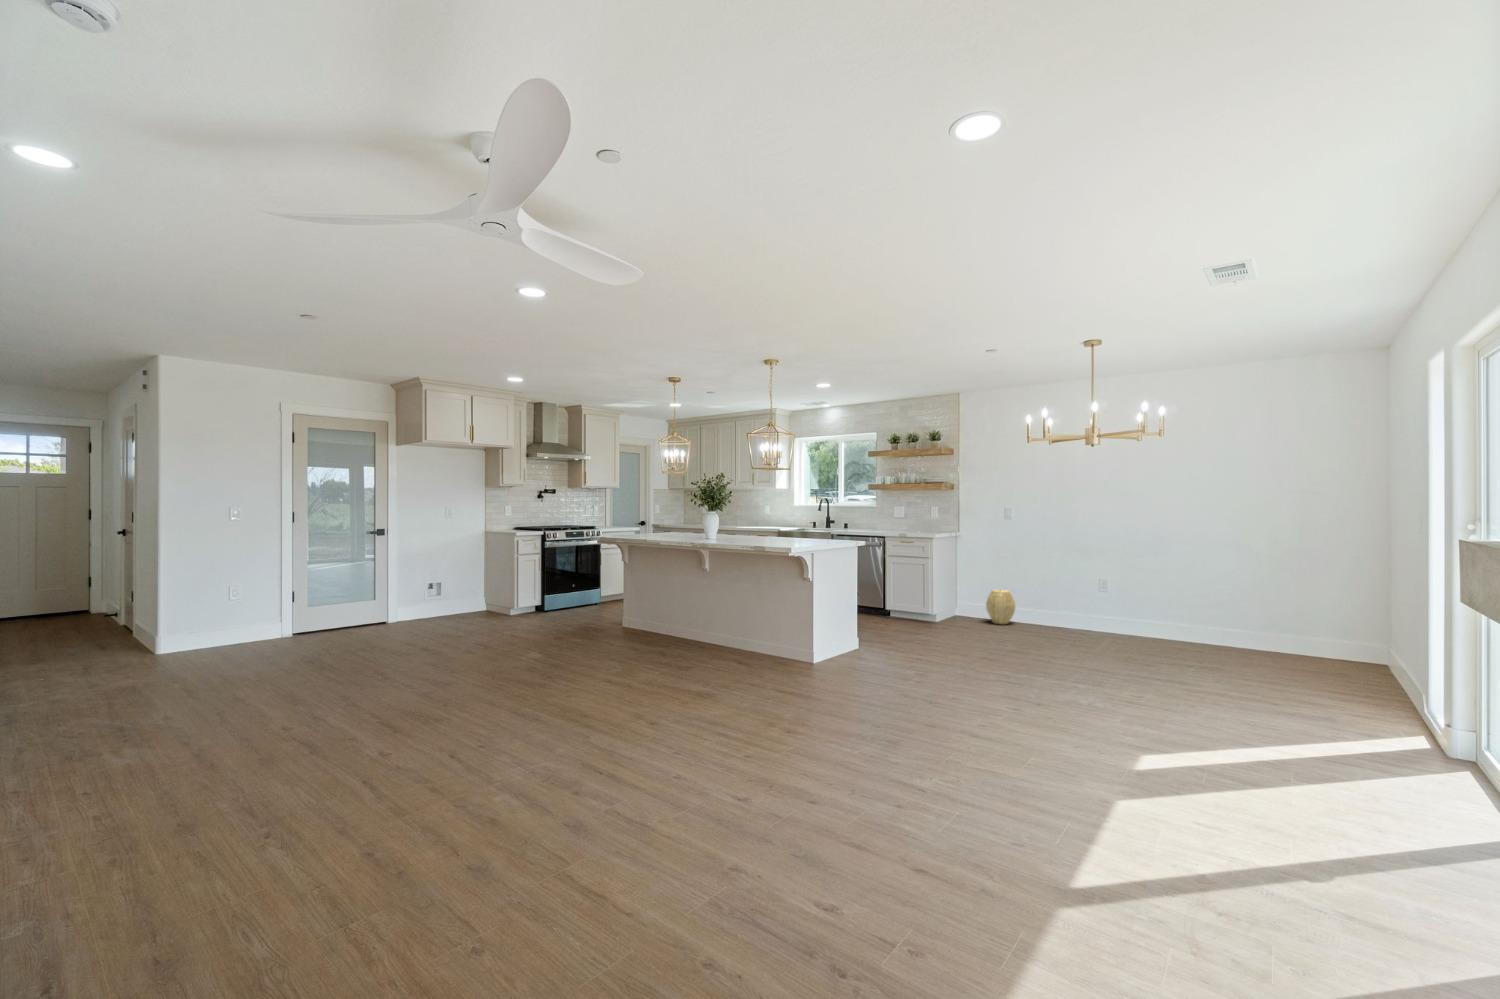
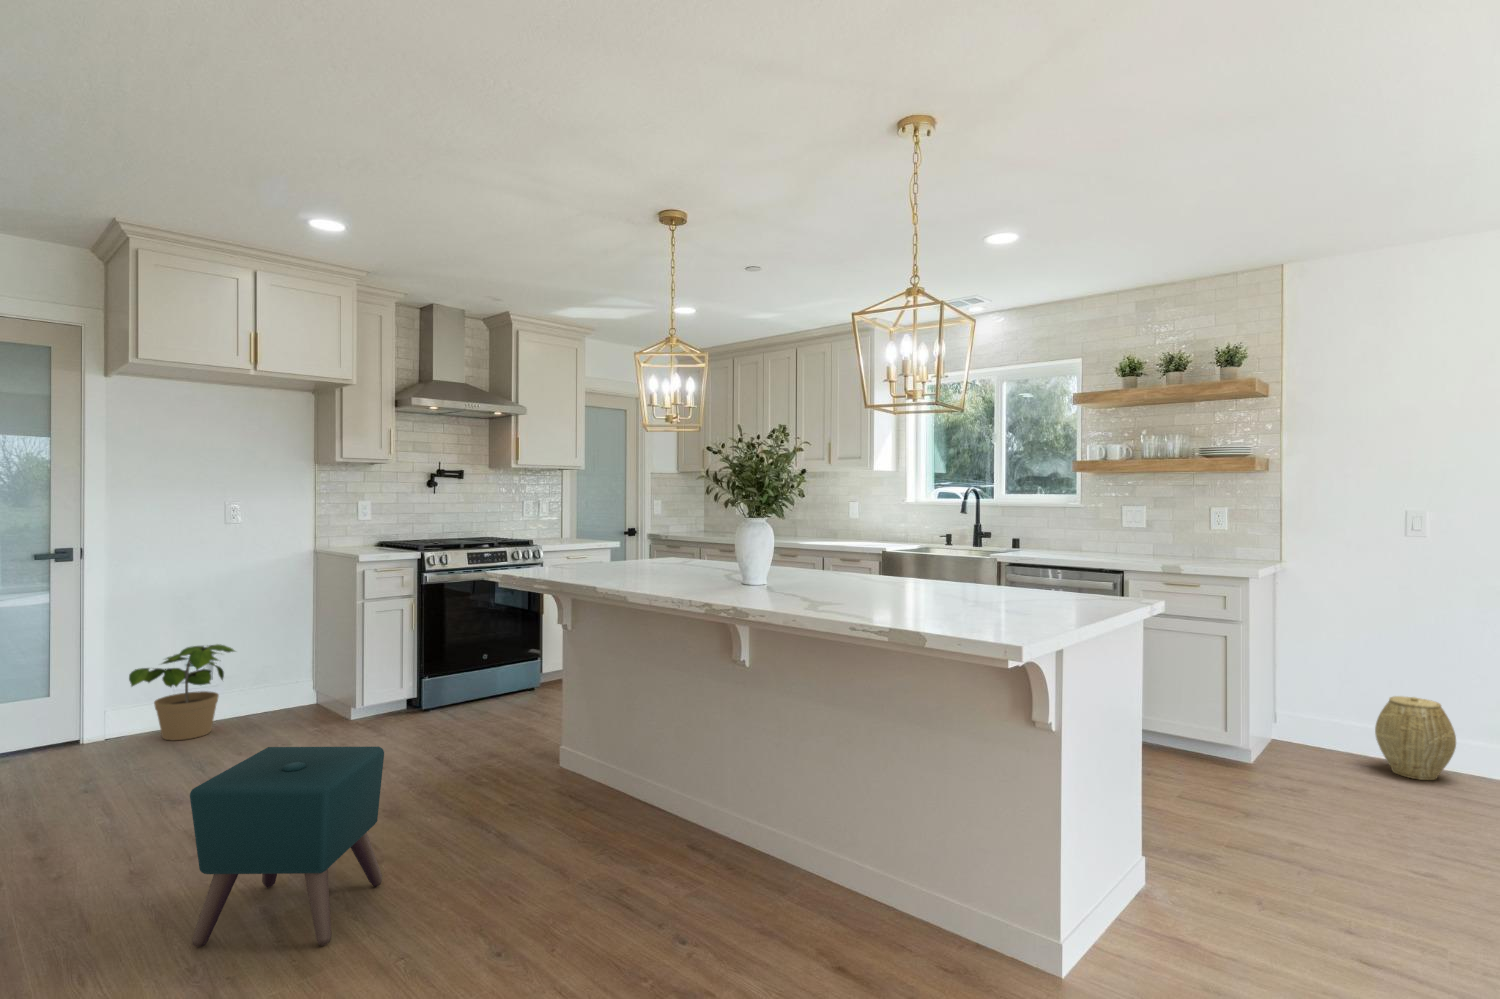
potted plant: none [412,575,463,622] -> present [129,644,234,740]
ottoman: none [507,600,567,665] -> present [190,747,384,947]

